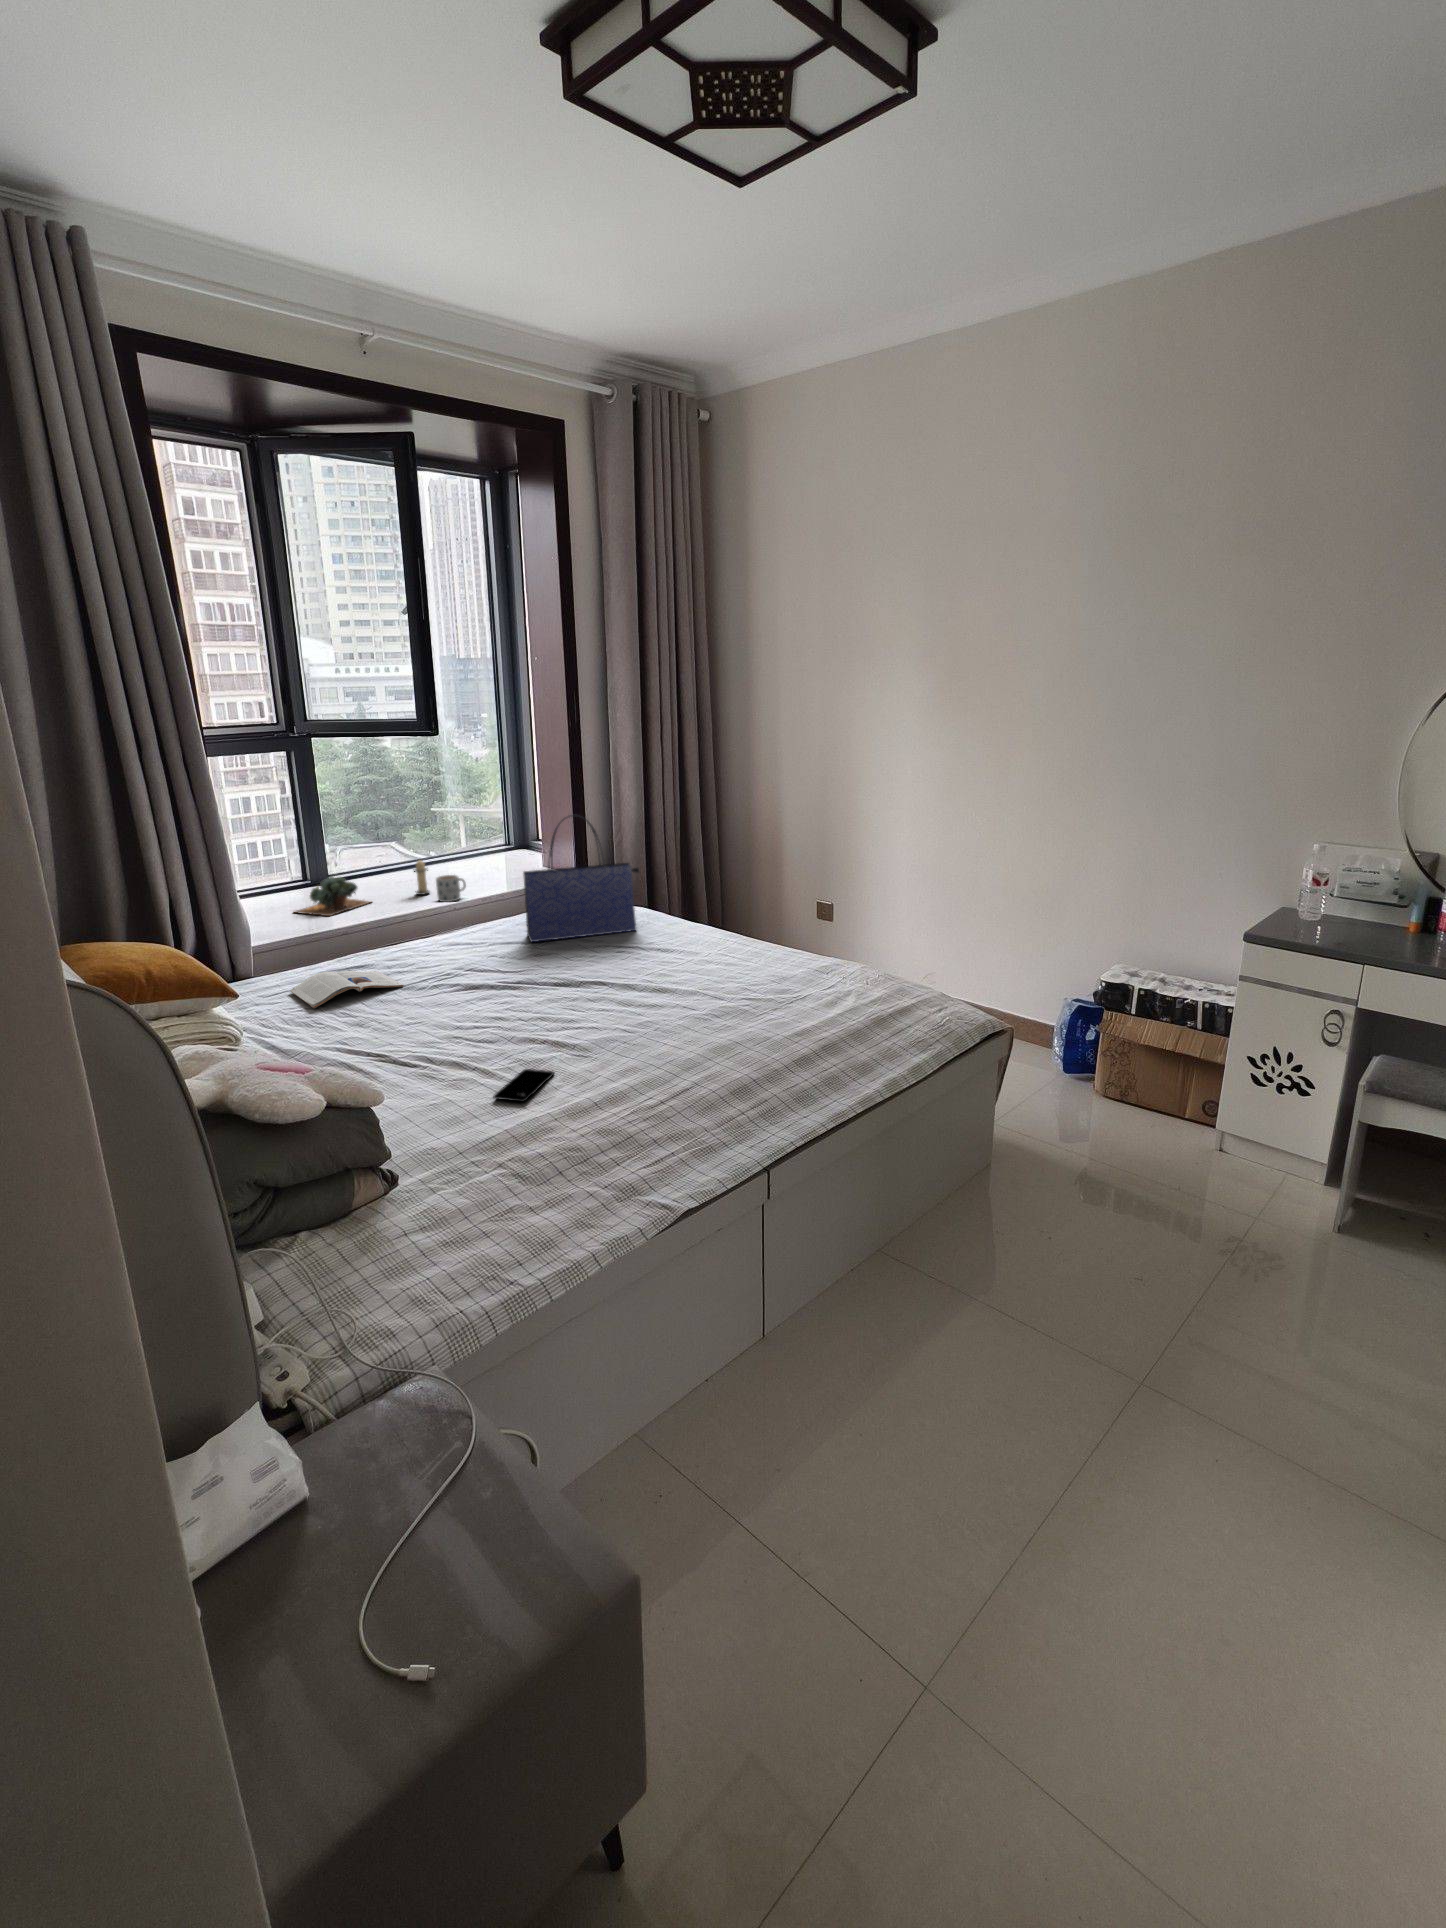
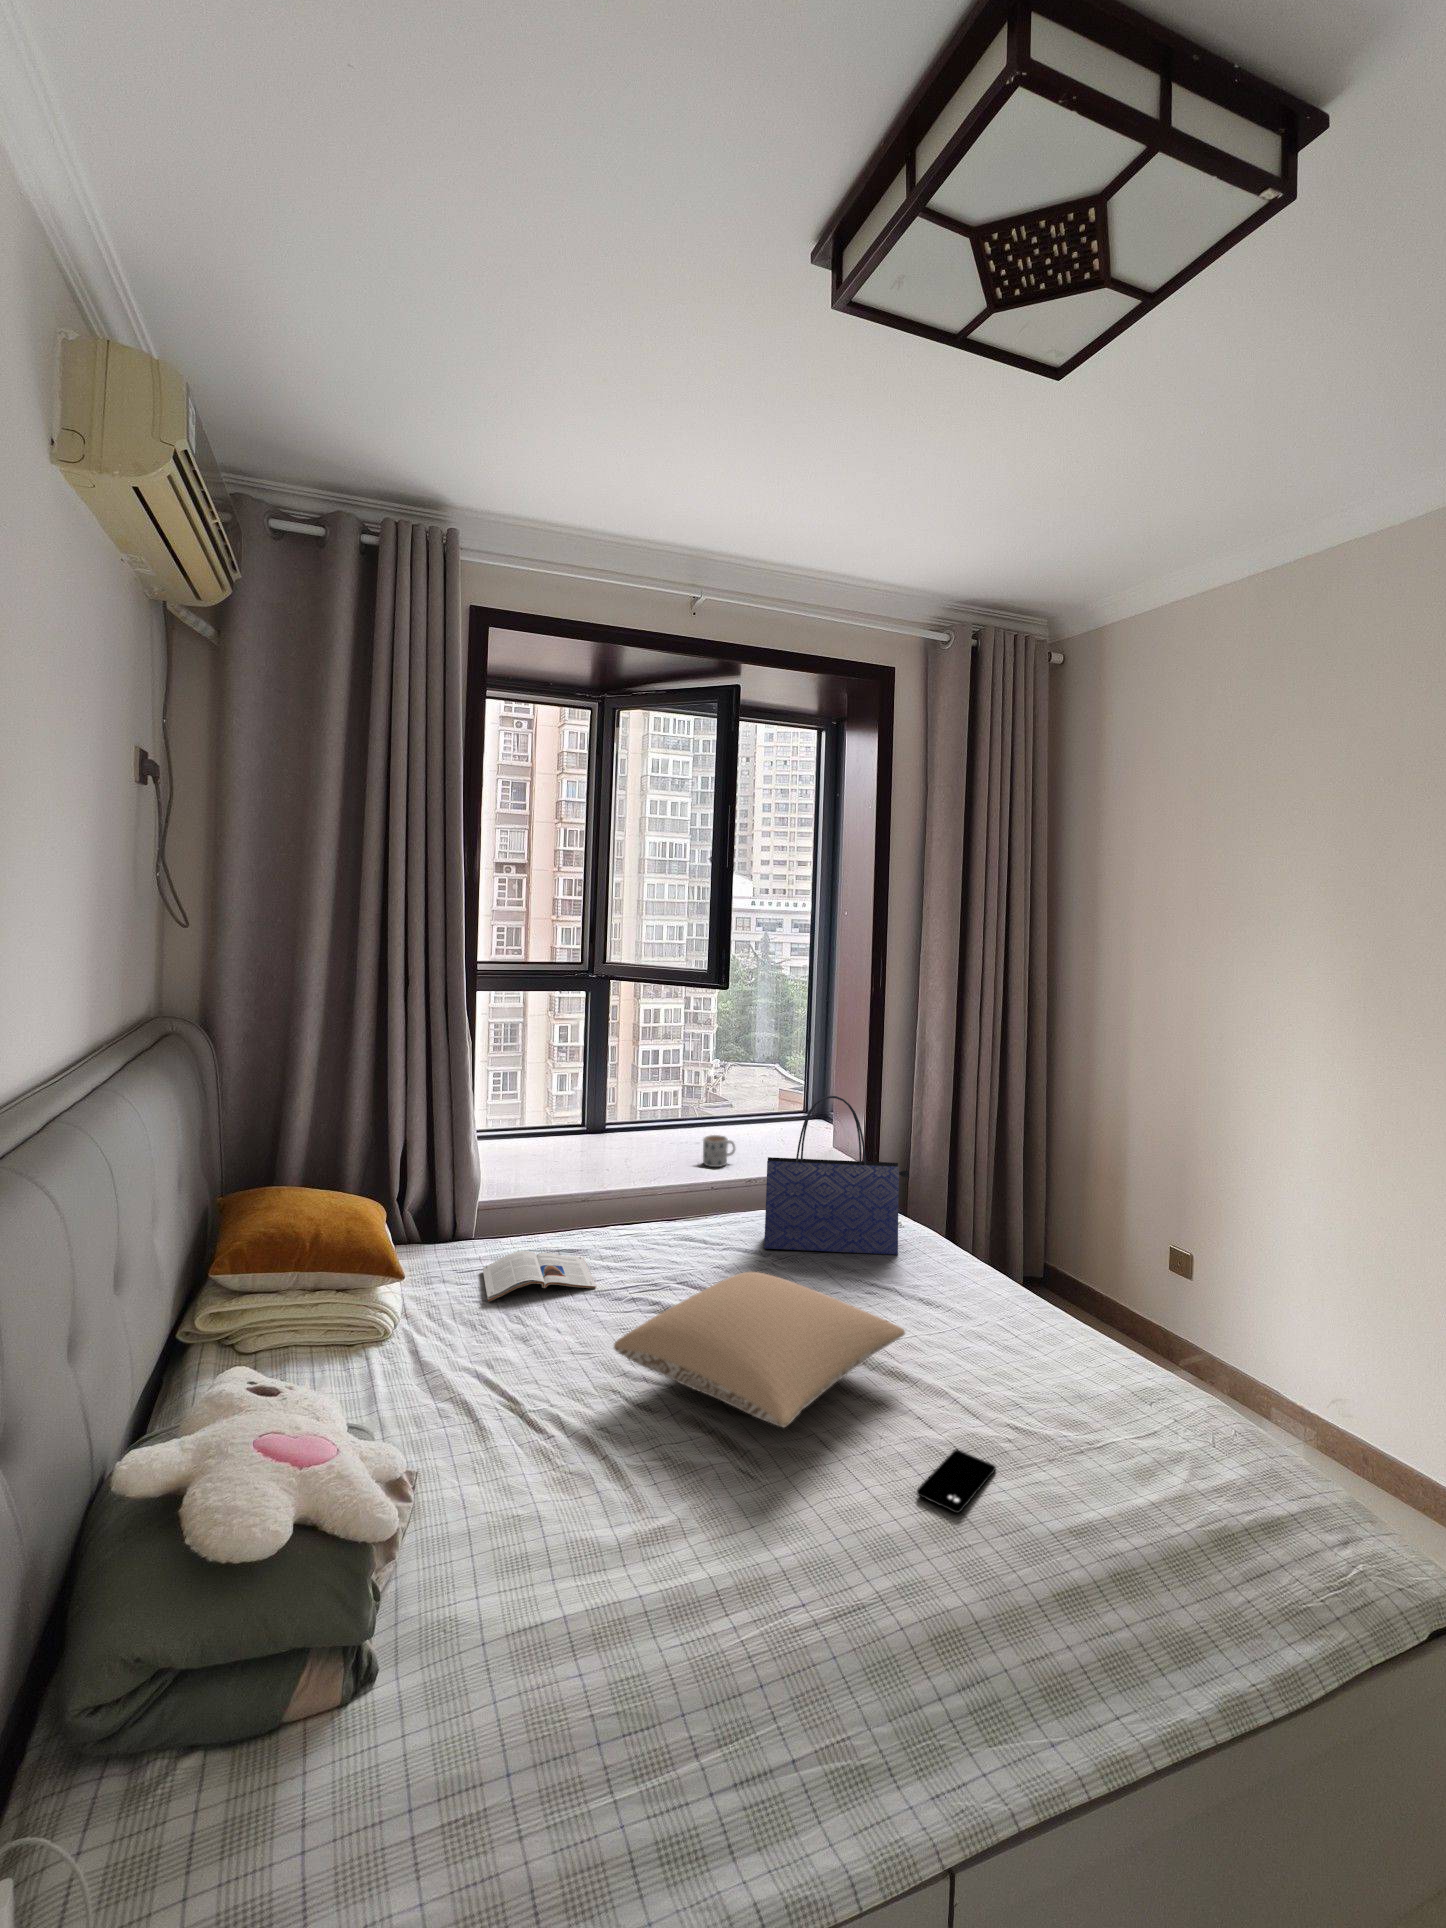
candle: present [413,860,429,895] -> none [684,1111,704,1153]
succulent plant: present [295,877,370,916] -> none [560,1121,640,1166]
pillow: none [459,942,669,1020] -> present [614,1272,905,1427]
smartphone: present [494,1069,554,1102] -> present [917,1450,996,1513]

